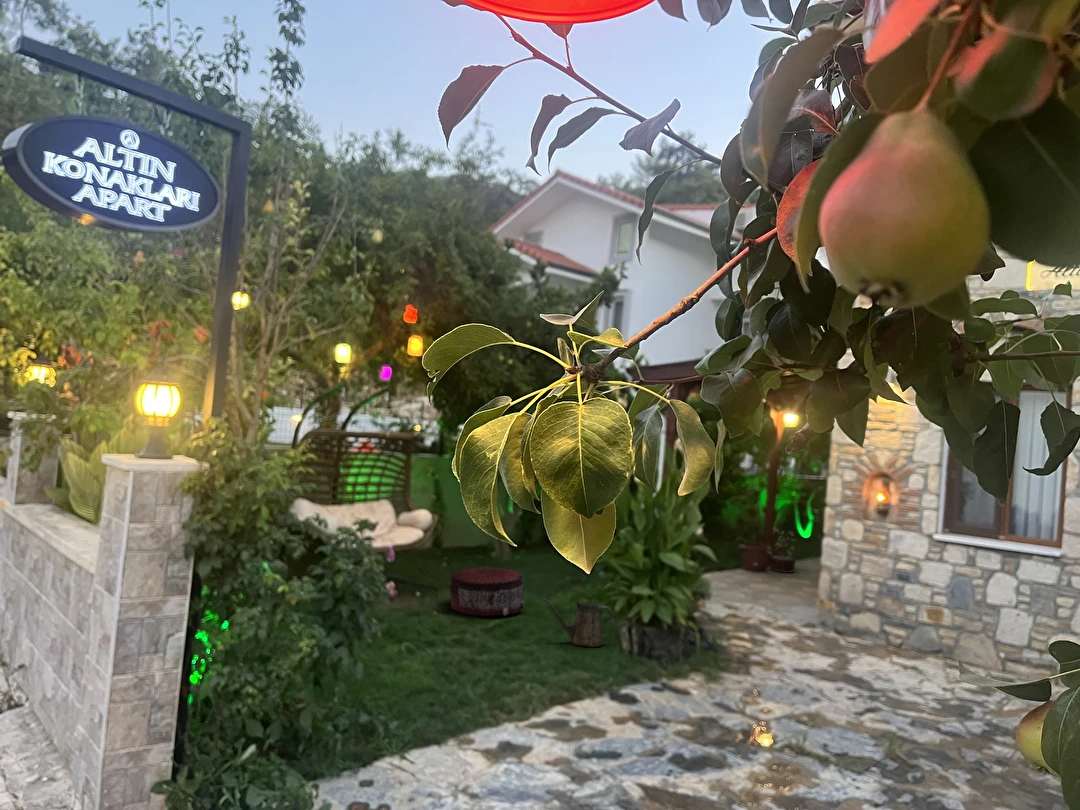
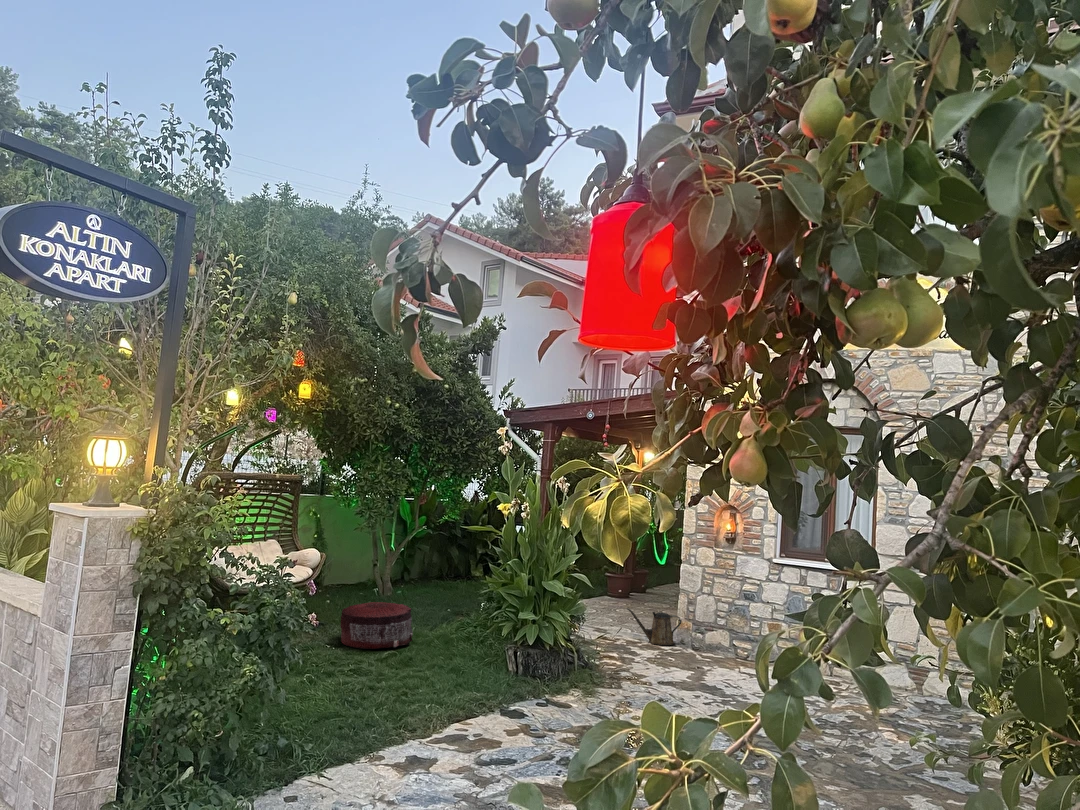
decorative plant: present [768,528,795,573] -> none [632,555,661,599]
watering can: present [542,598,613,647] -> present [627,608,681,645]

